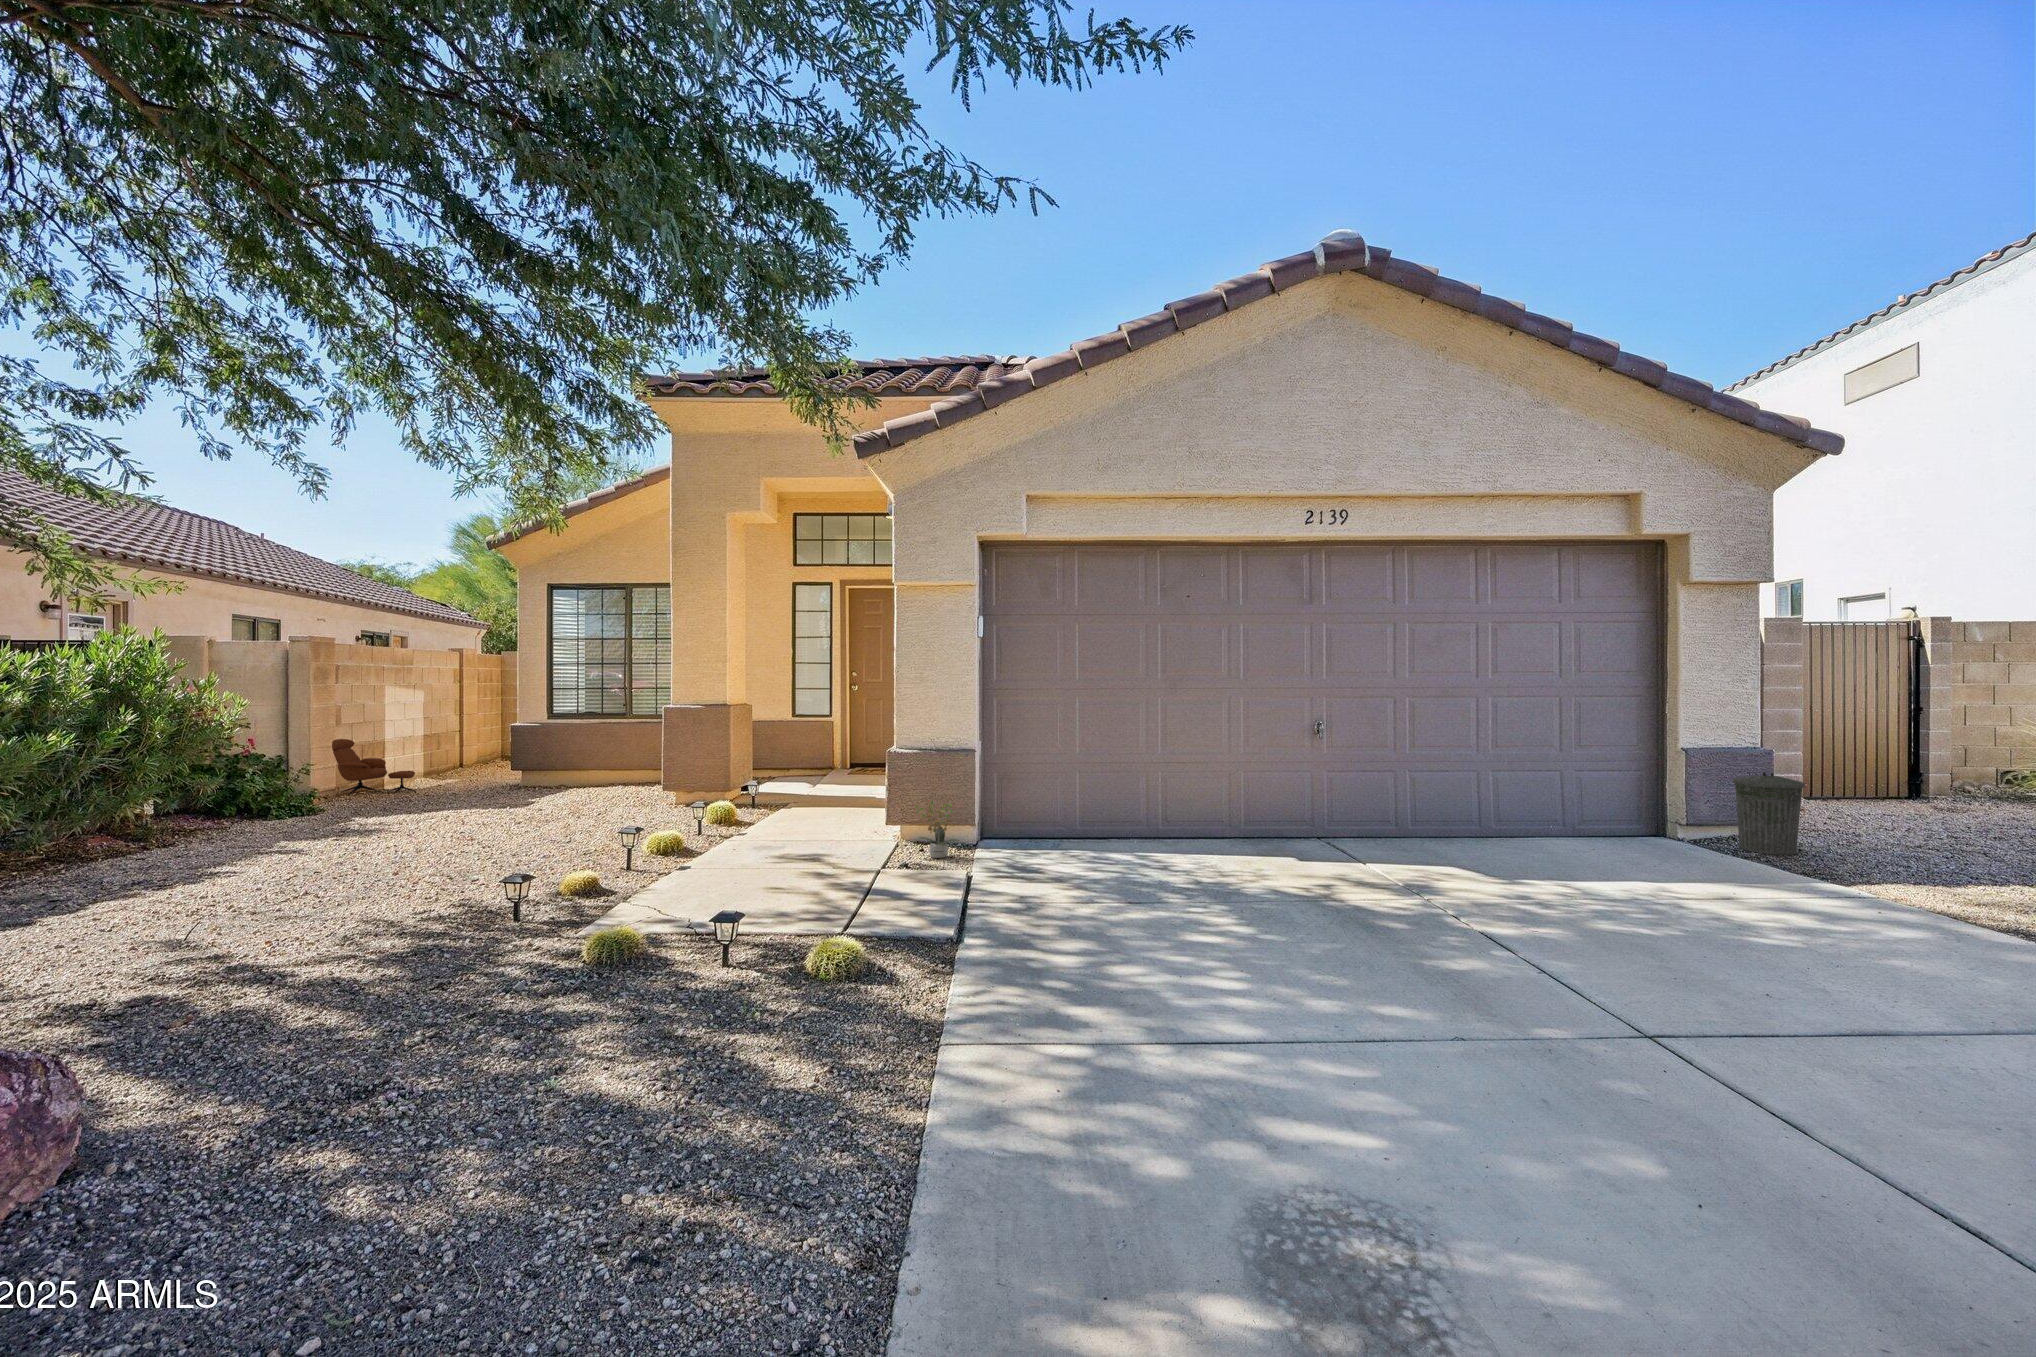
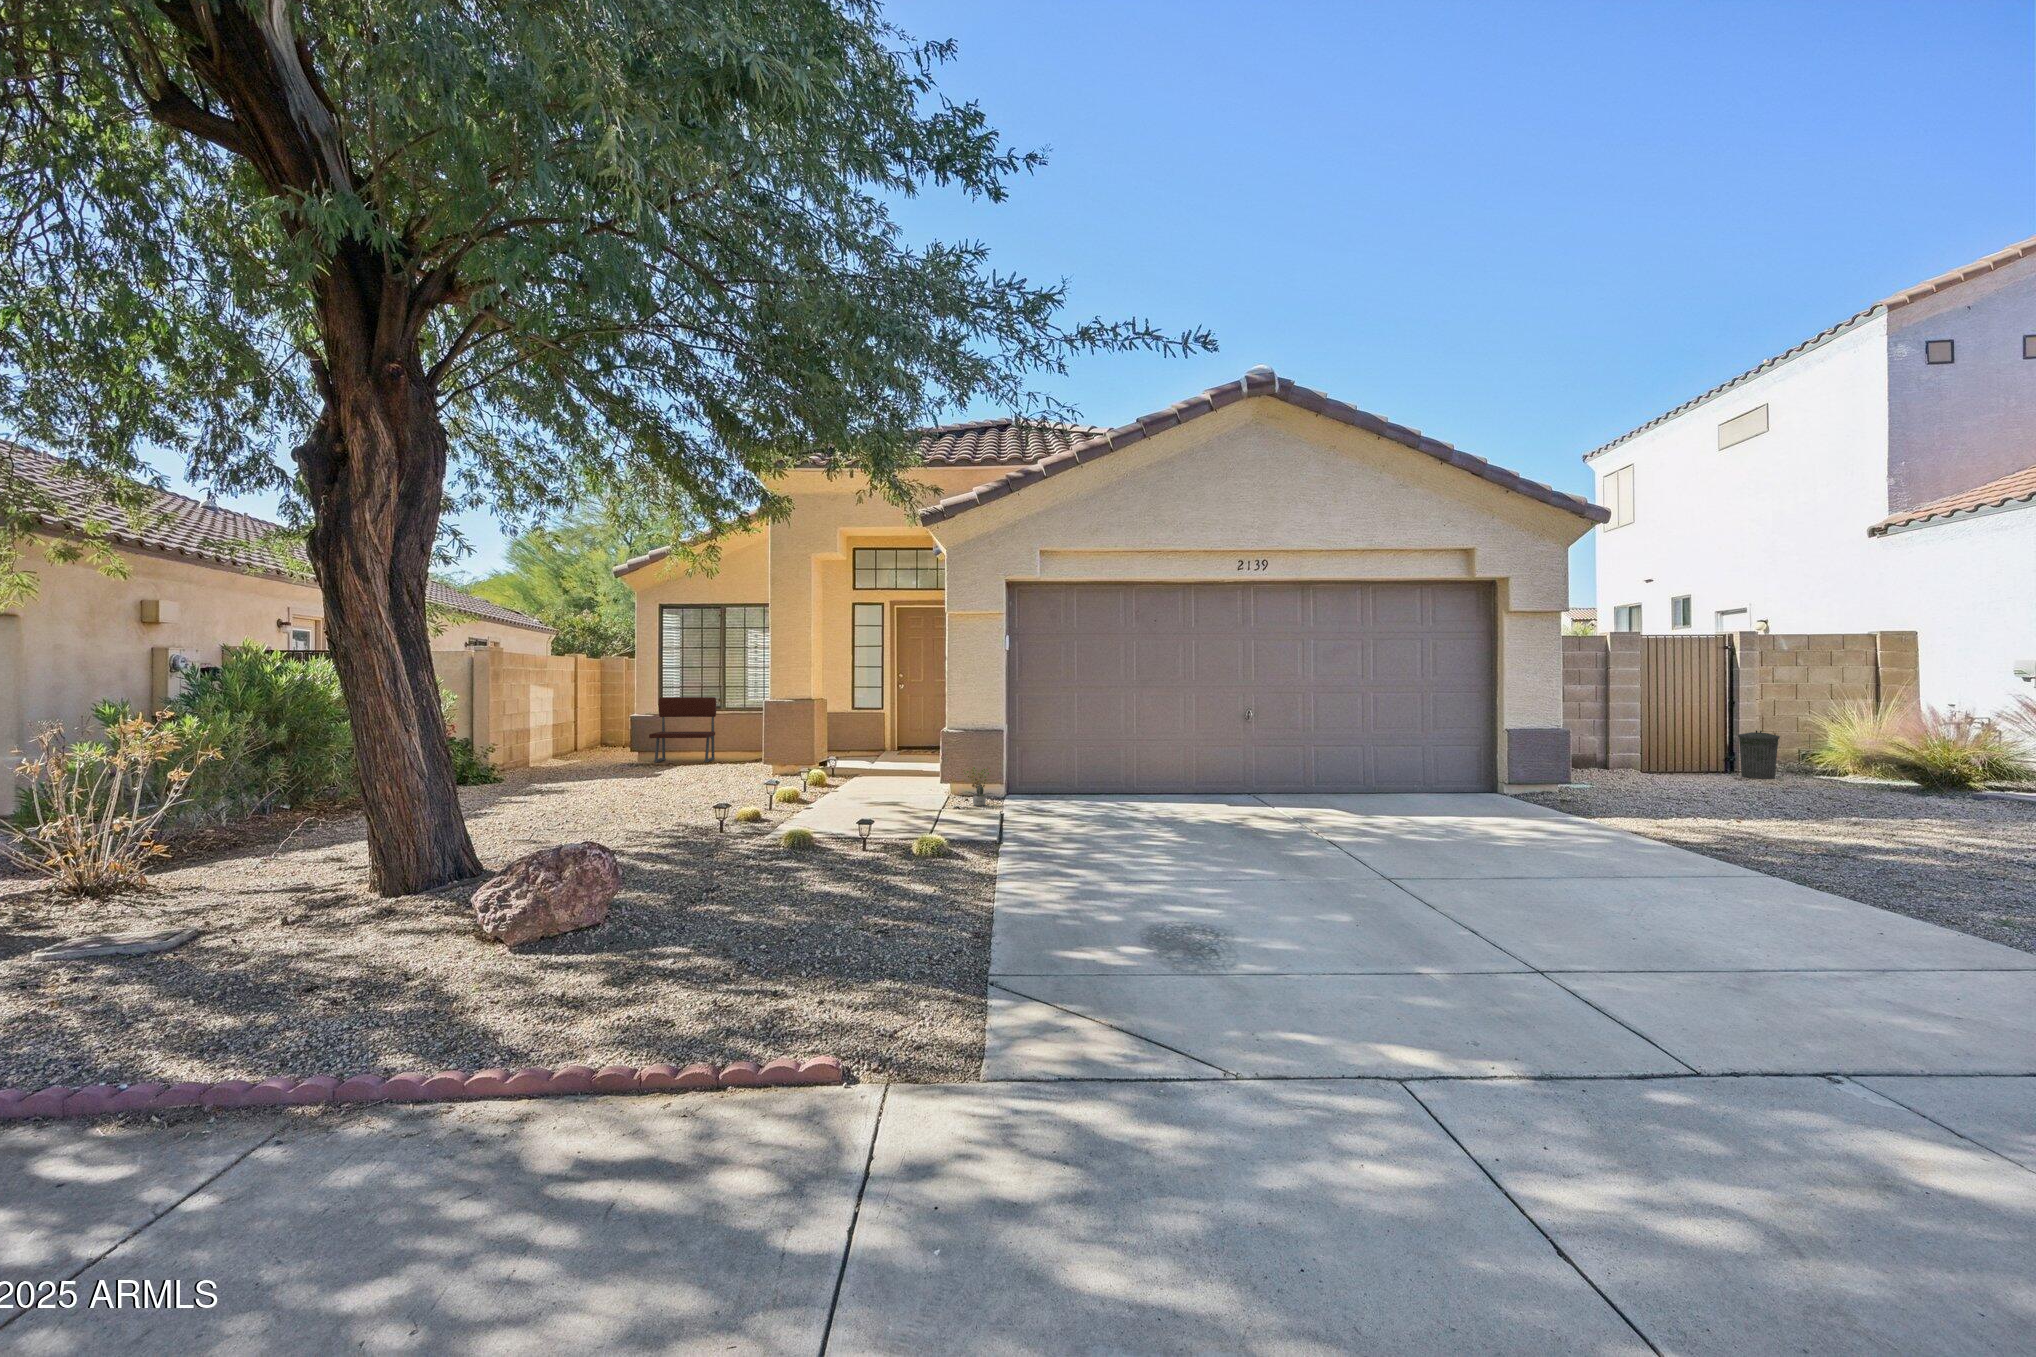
bench: none [530,701,619,783] -> present [649,697,716,763]
lounge chair: present [332,739,415,795] -> none [503,727,566,770]
trash can: present [1733,772,1805,855] -> present [1738,730,1780,779]

